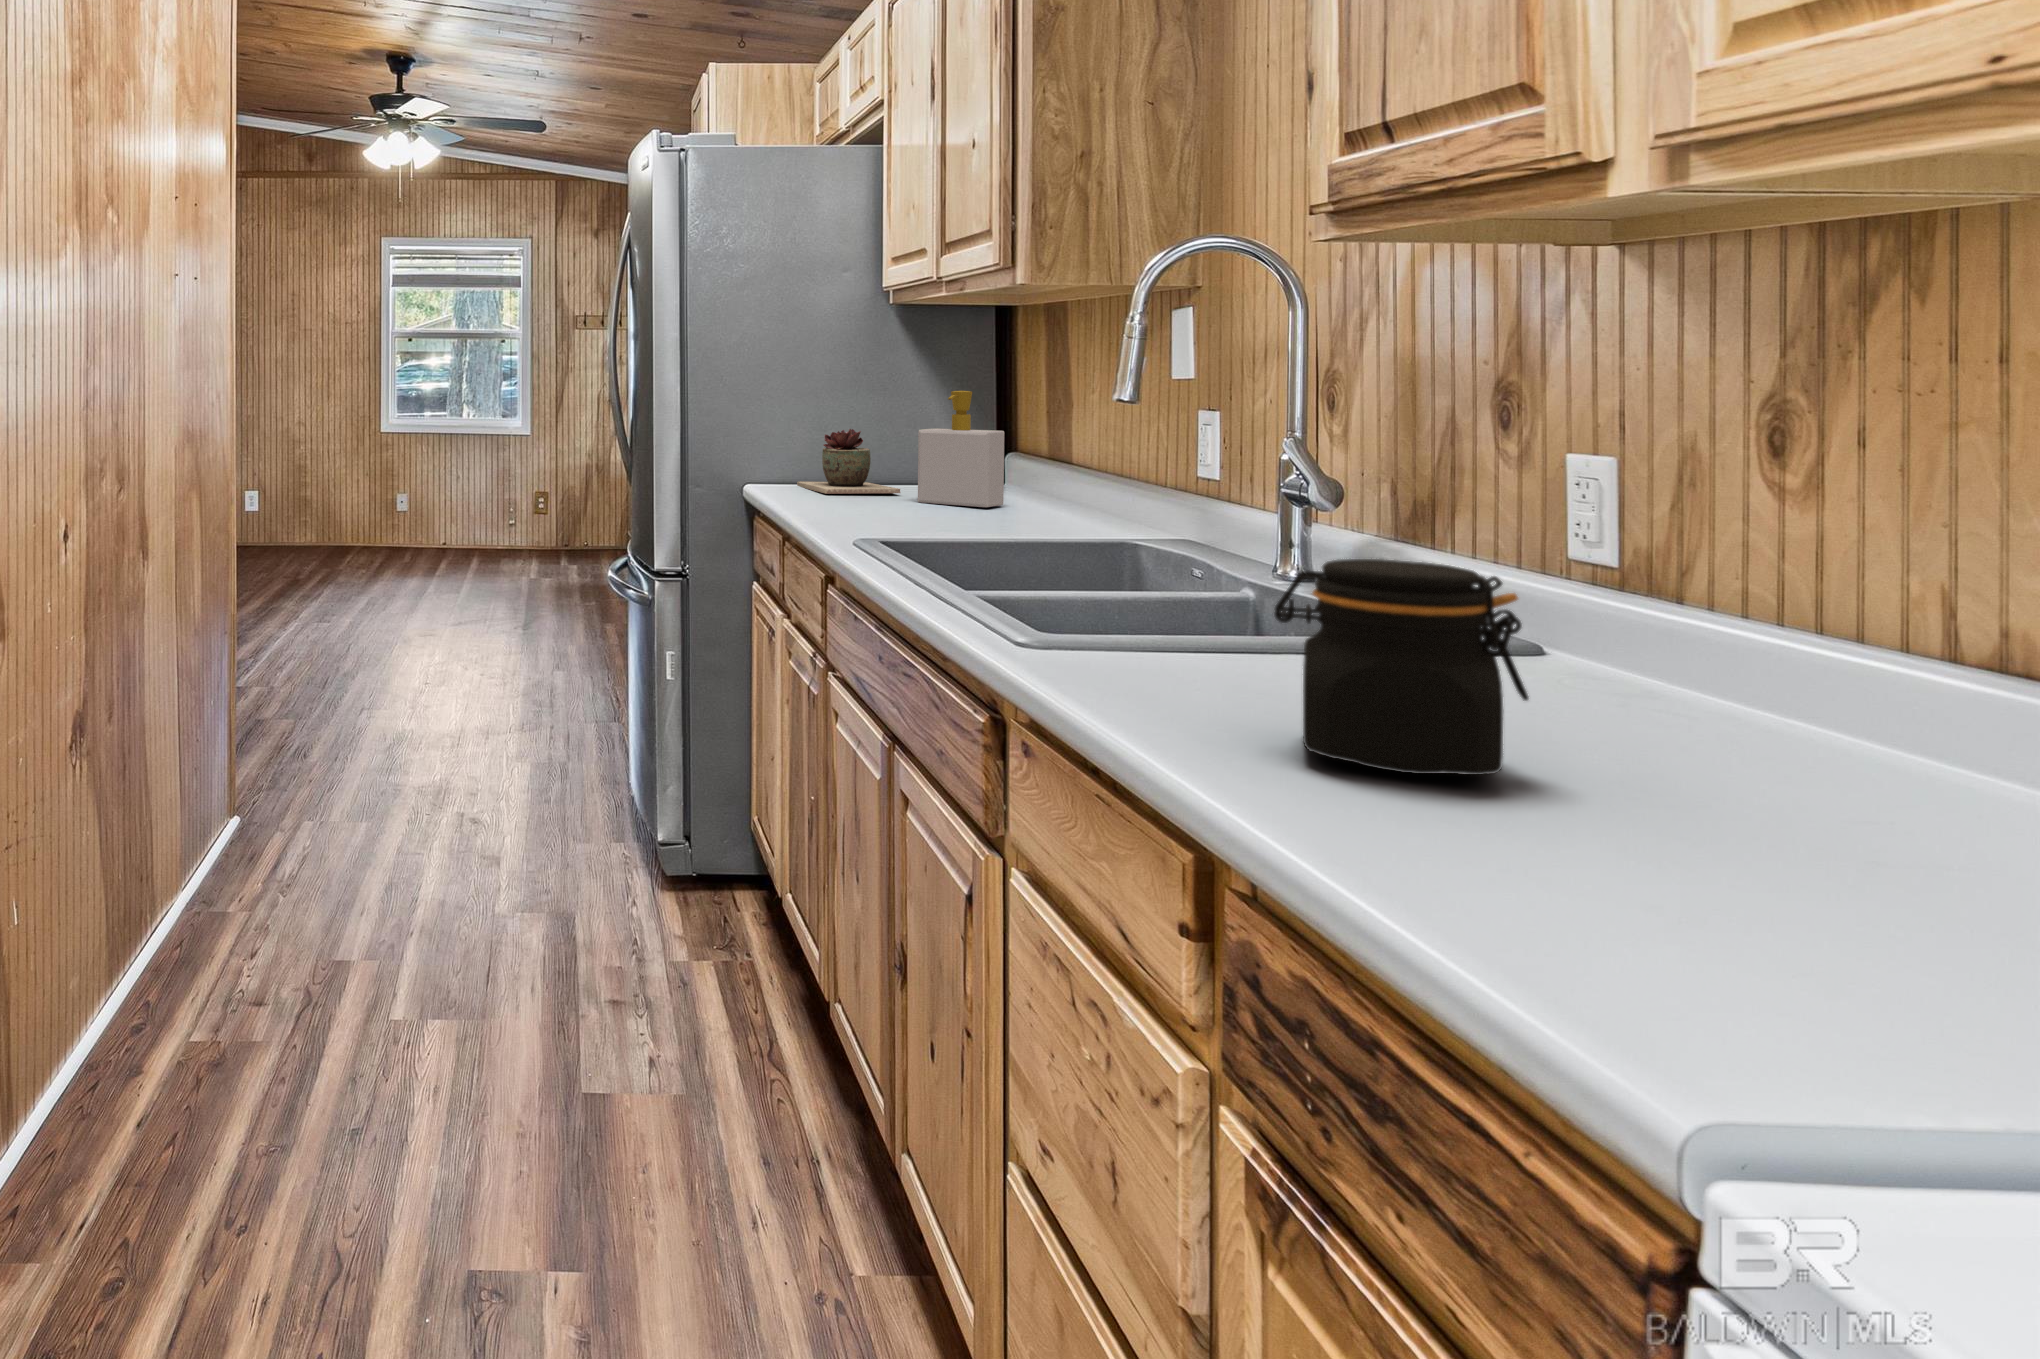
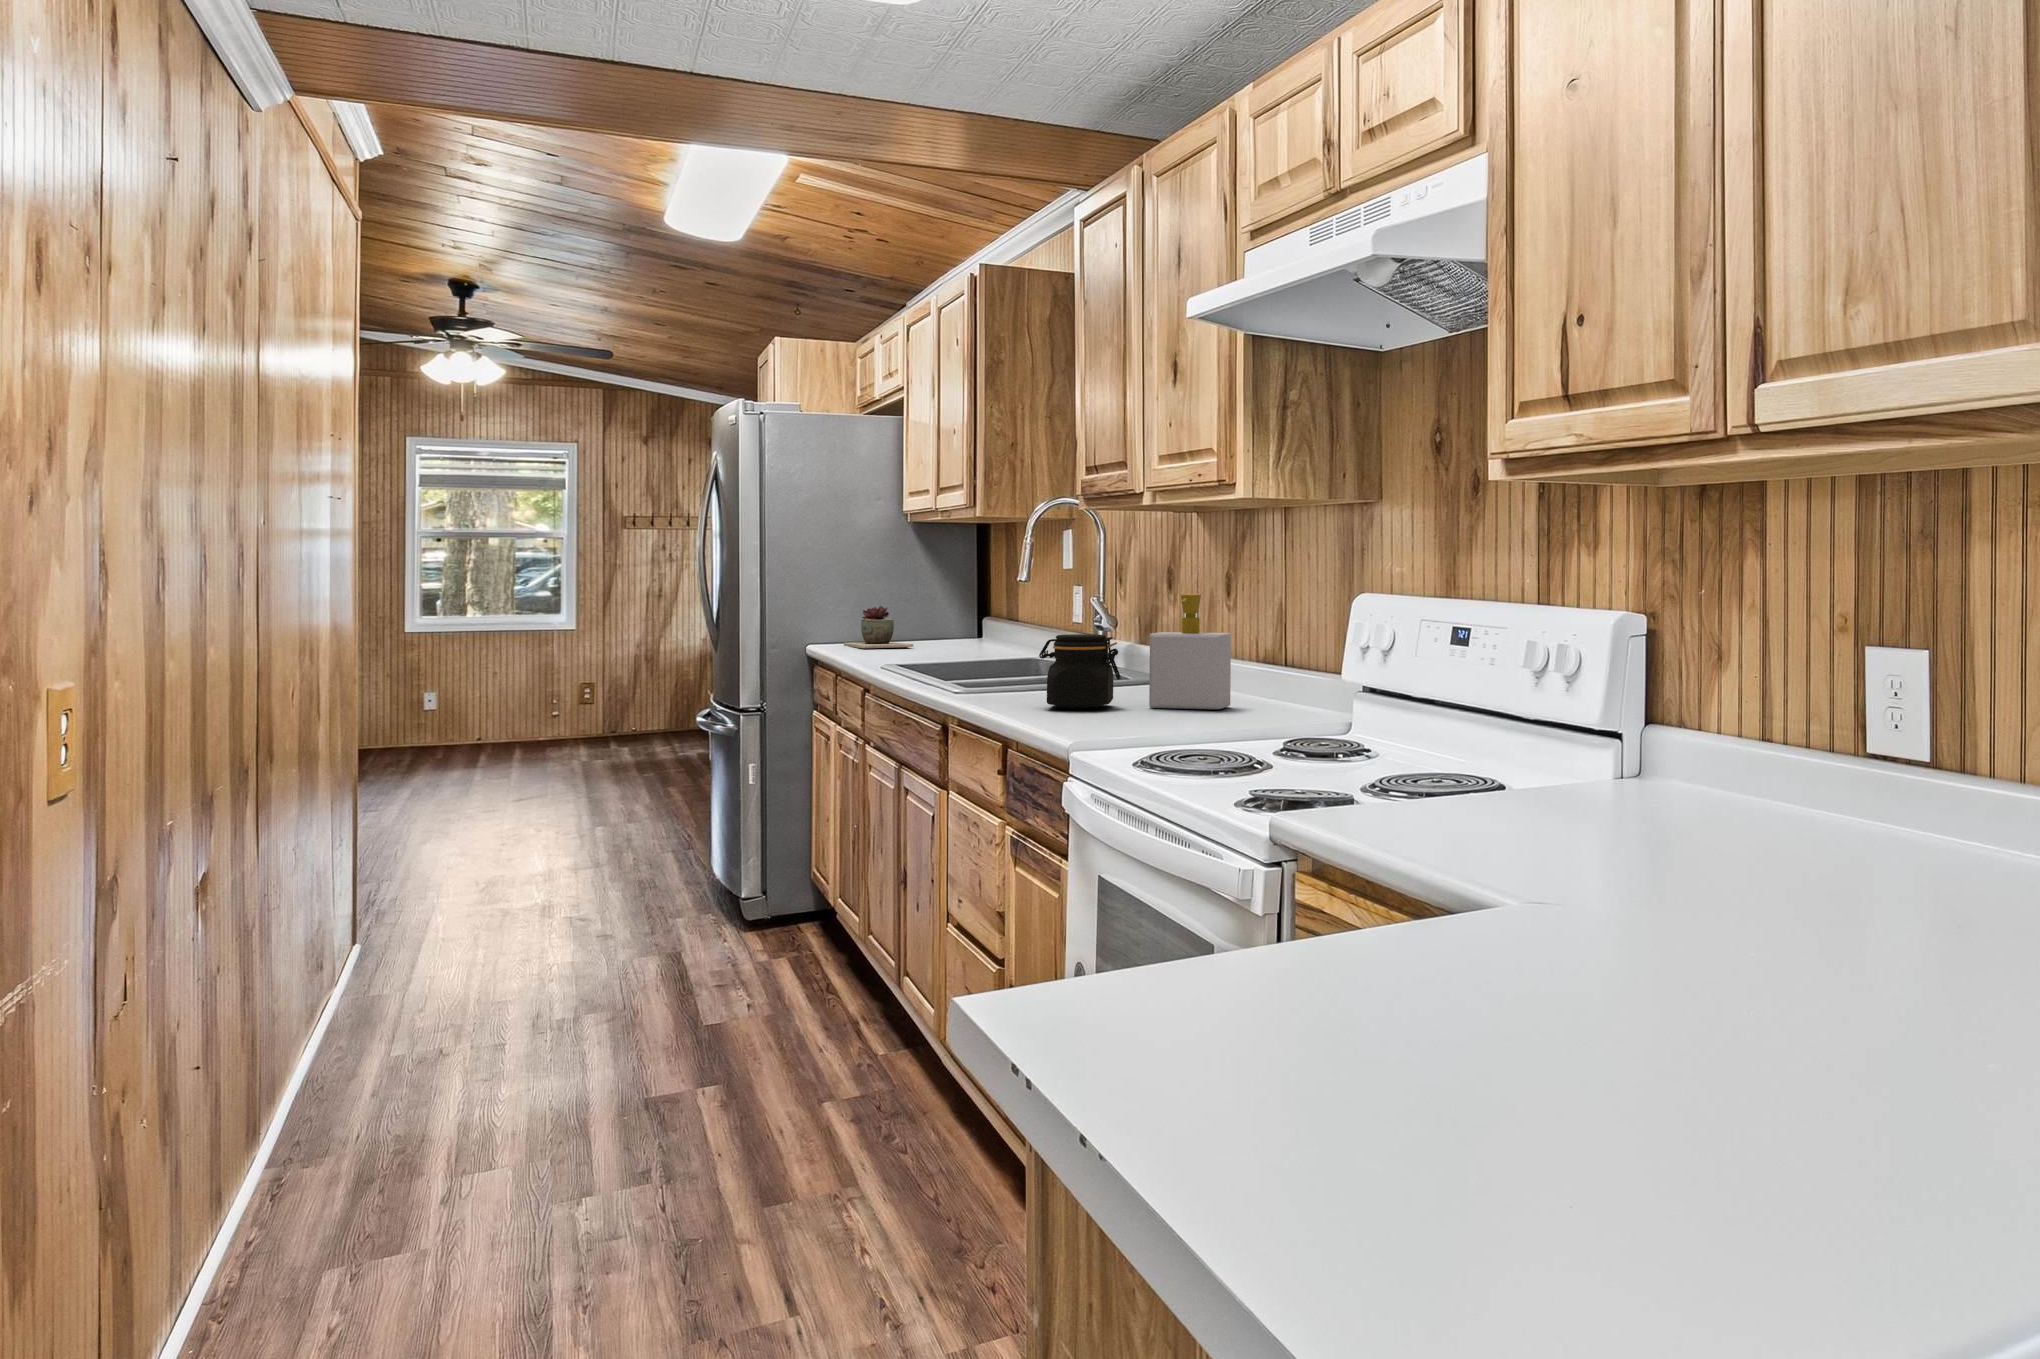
soap bottle: present [918,391,1004,507] -> present [1149,594,1231,709]

